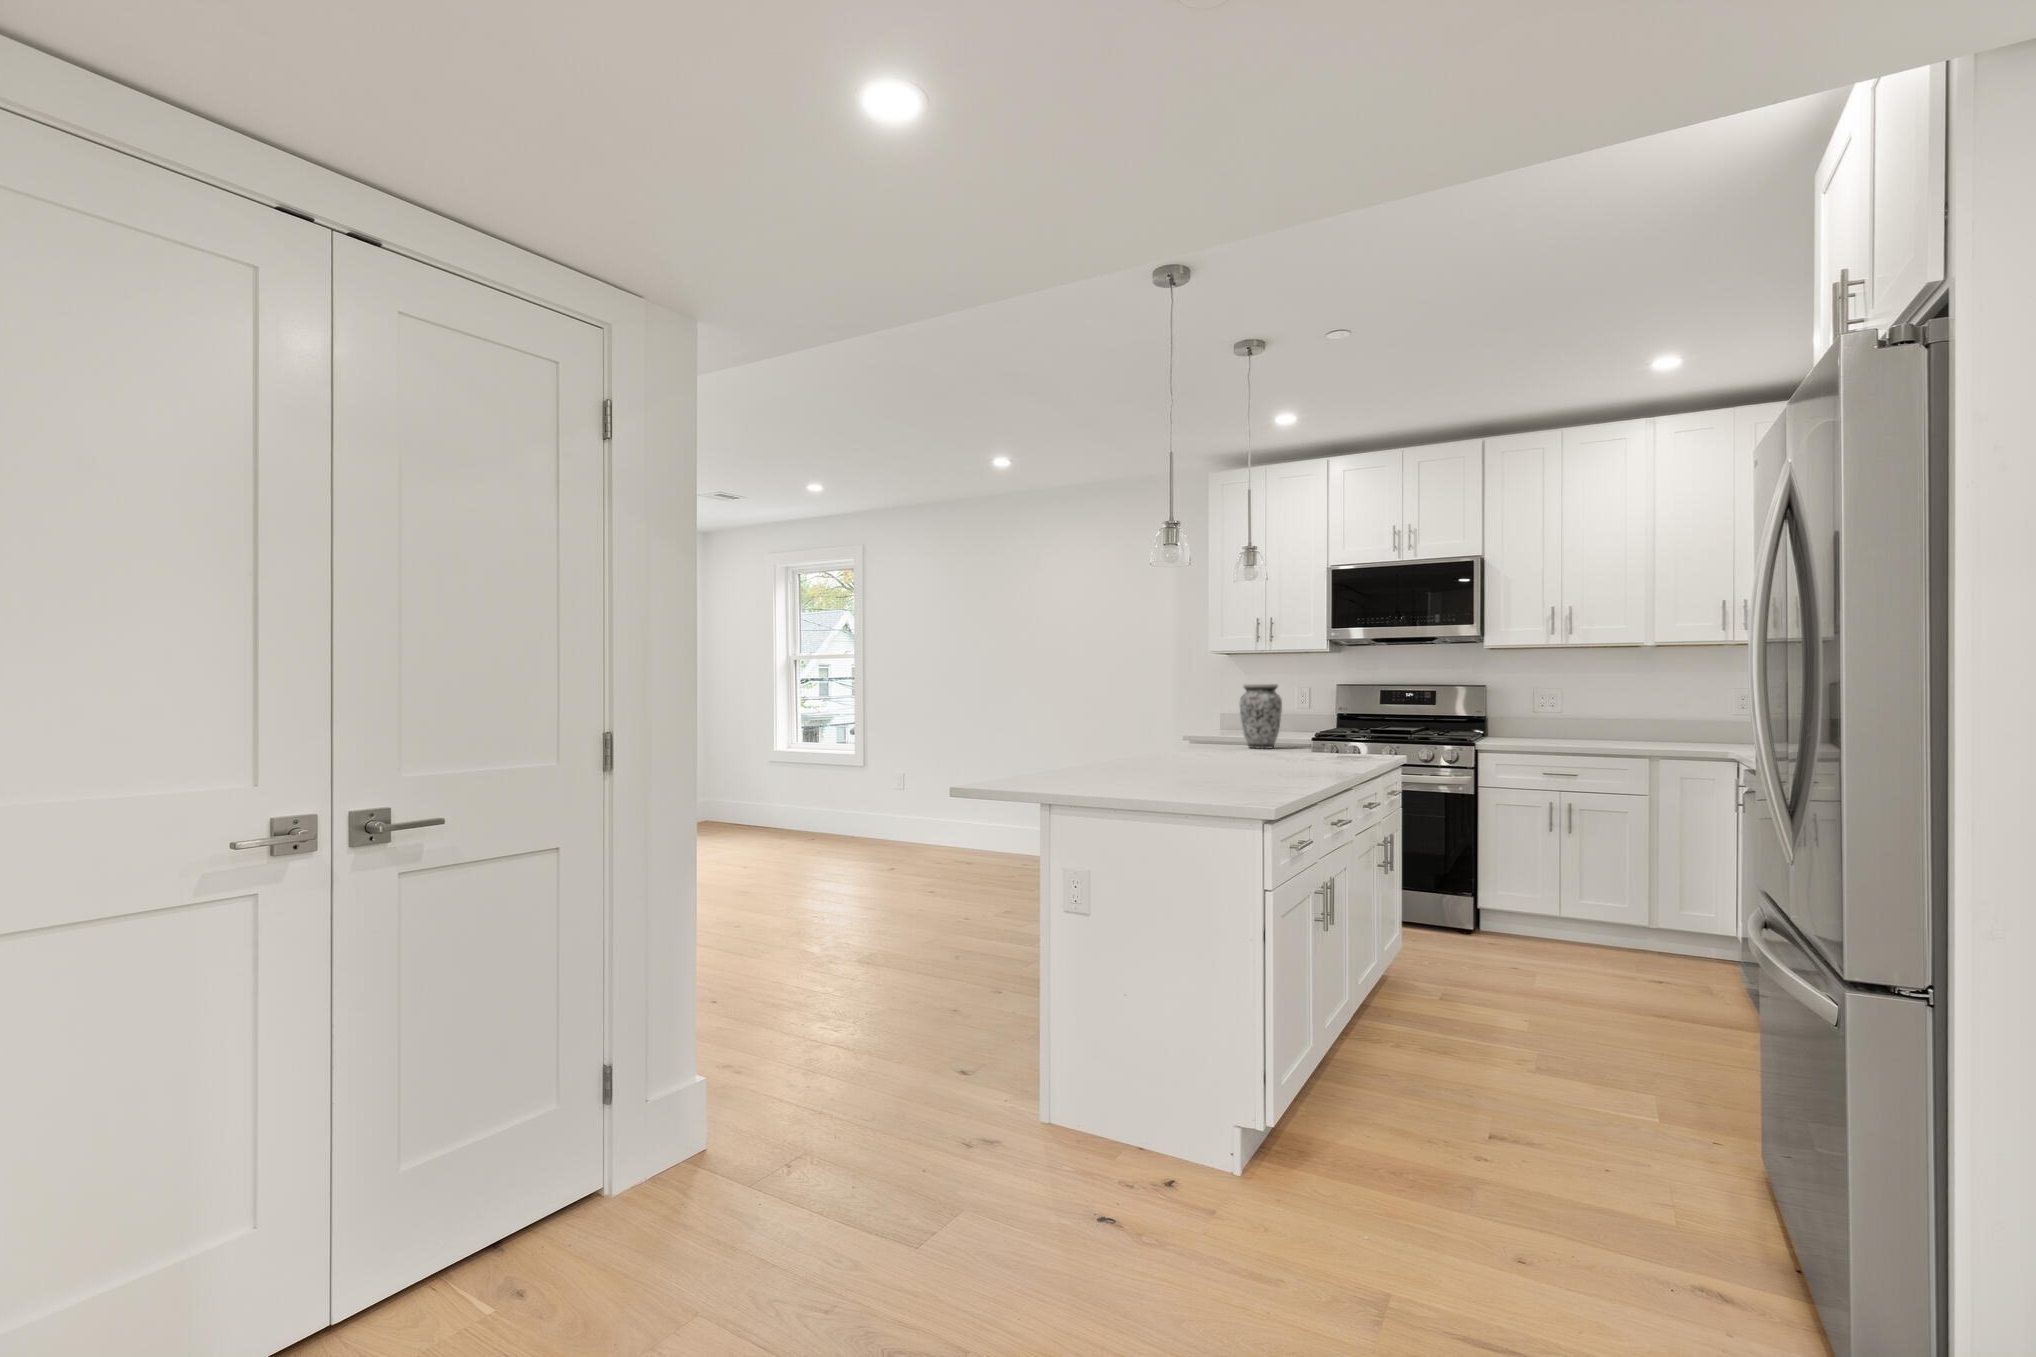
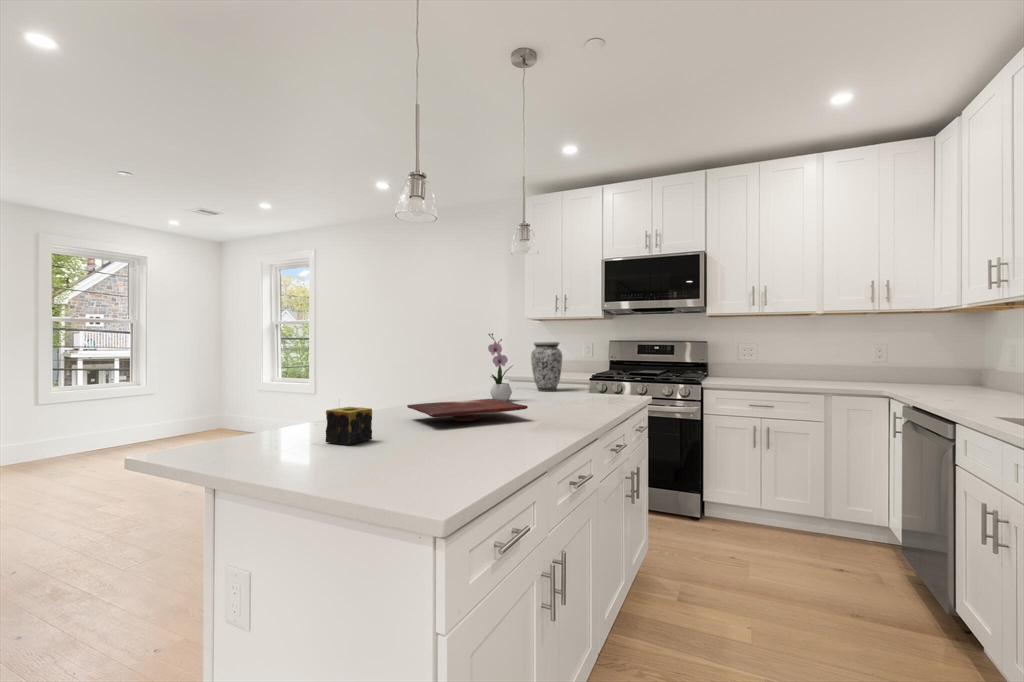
flower arrangement: none [1199,672,1228,756] -> present [488,333,512,401]
candle: none [1082,745,1124,779] -> present [326,407,372,445]
cutting board: none [1129,747,1267,768] -> present [407,399,528,421]

